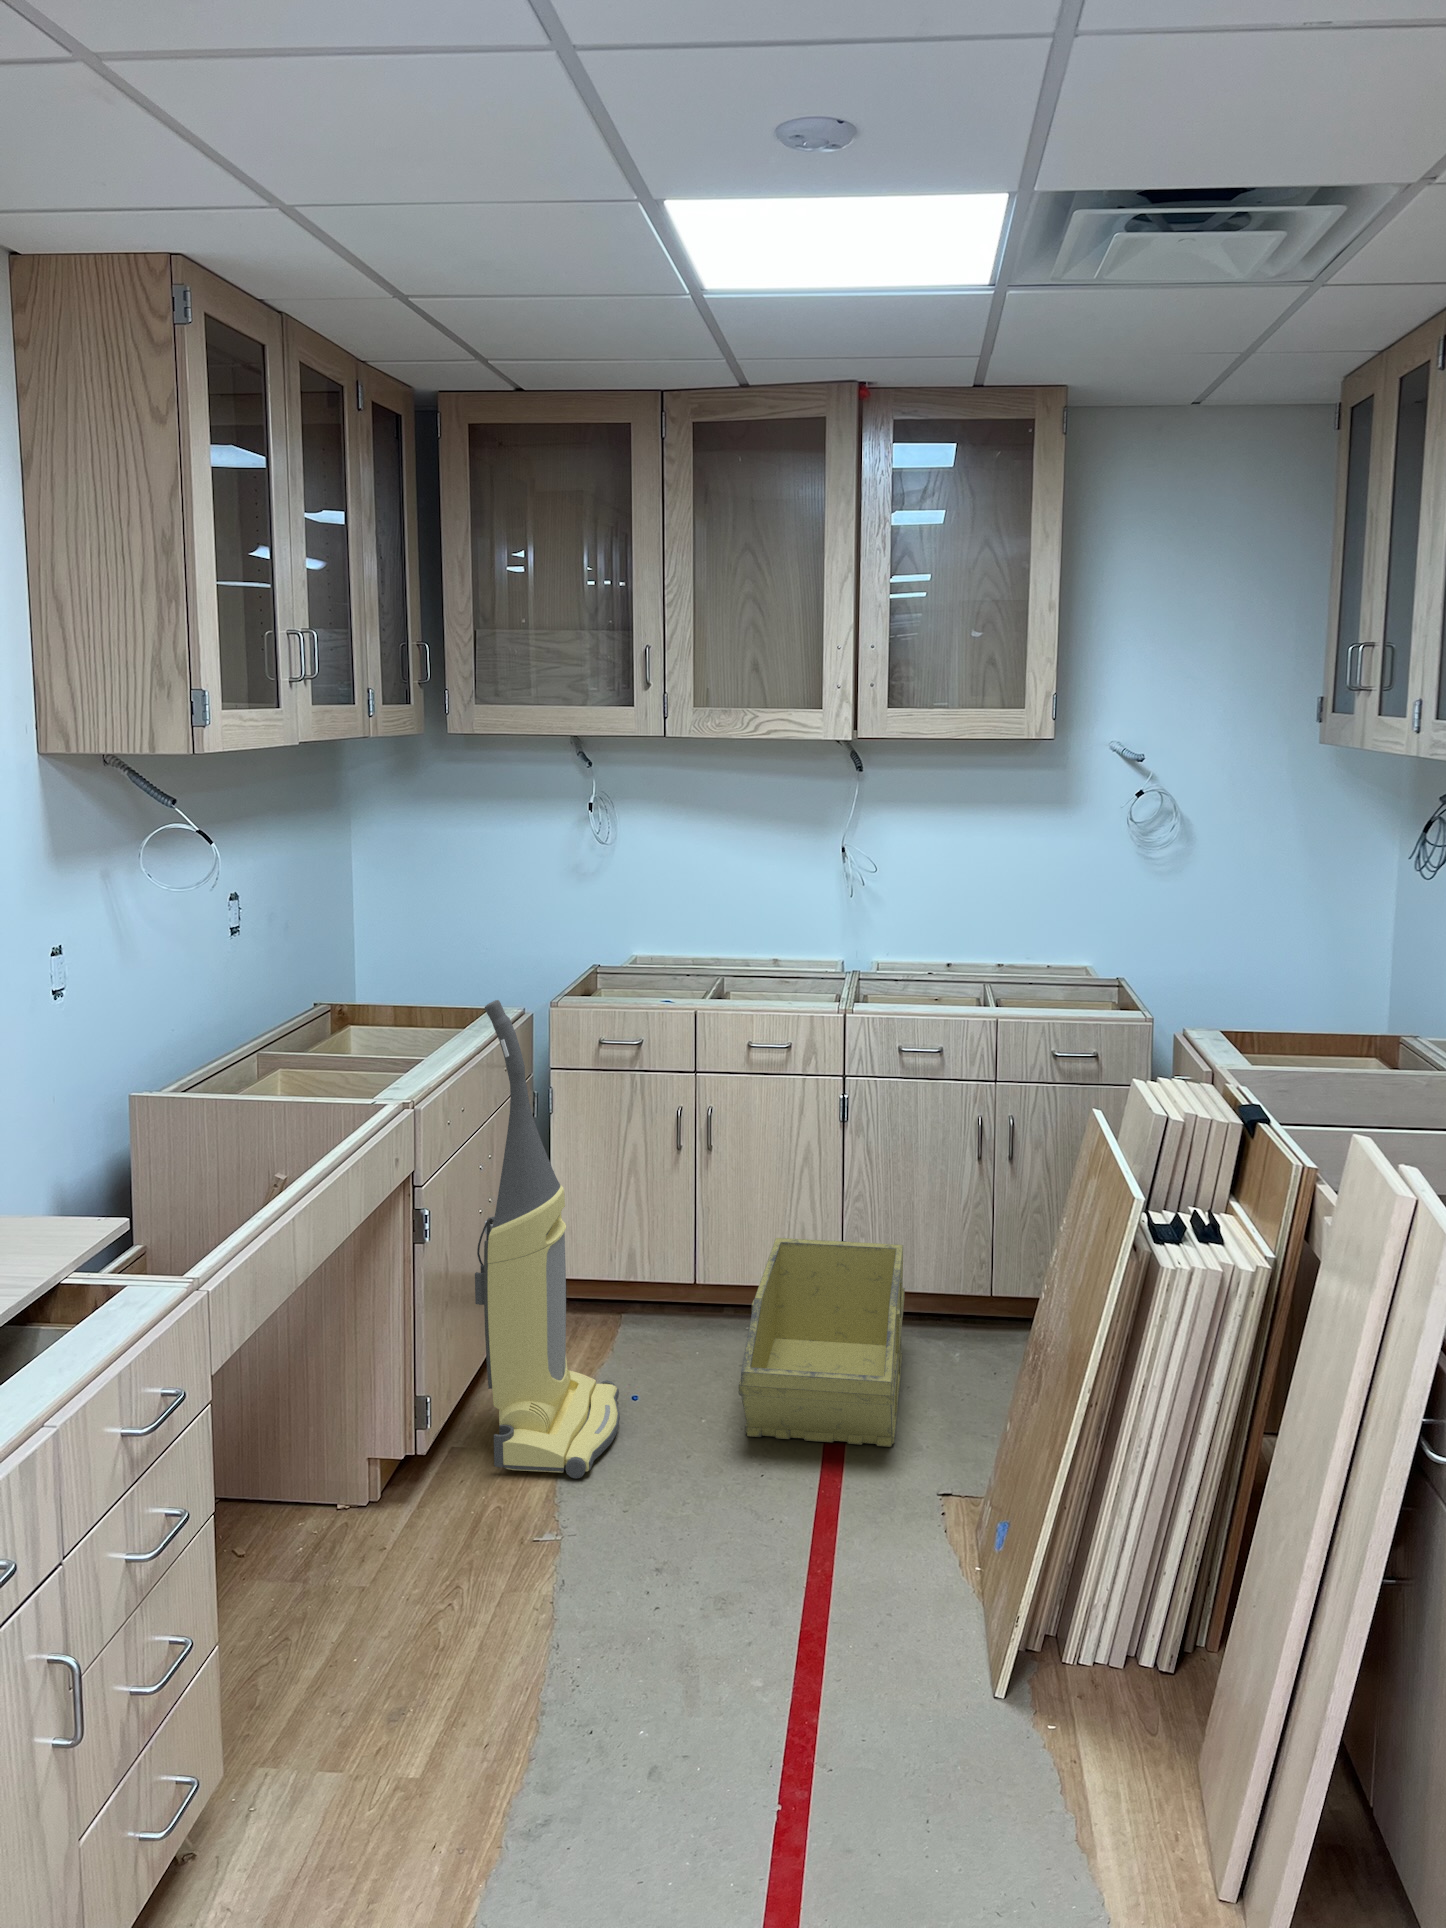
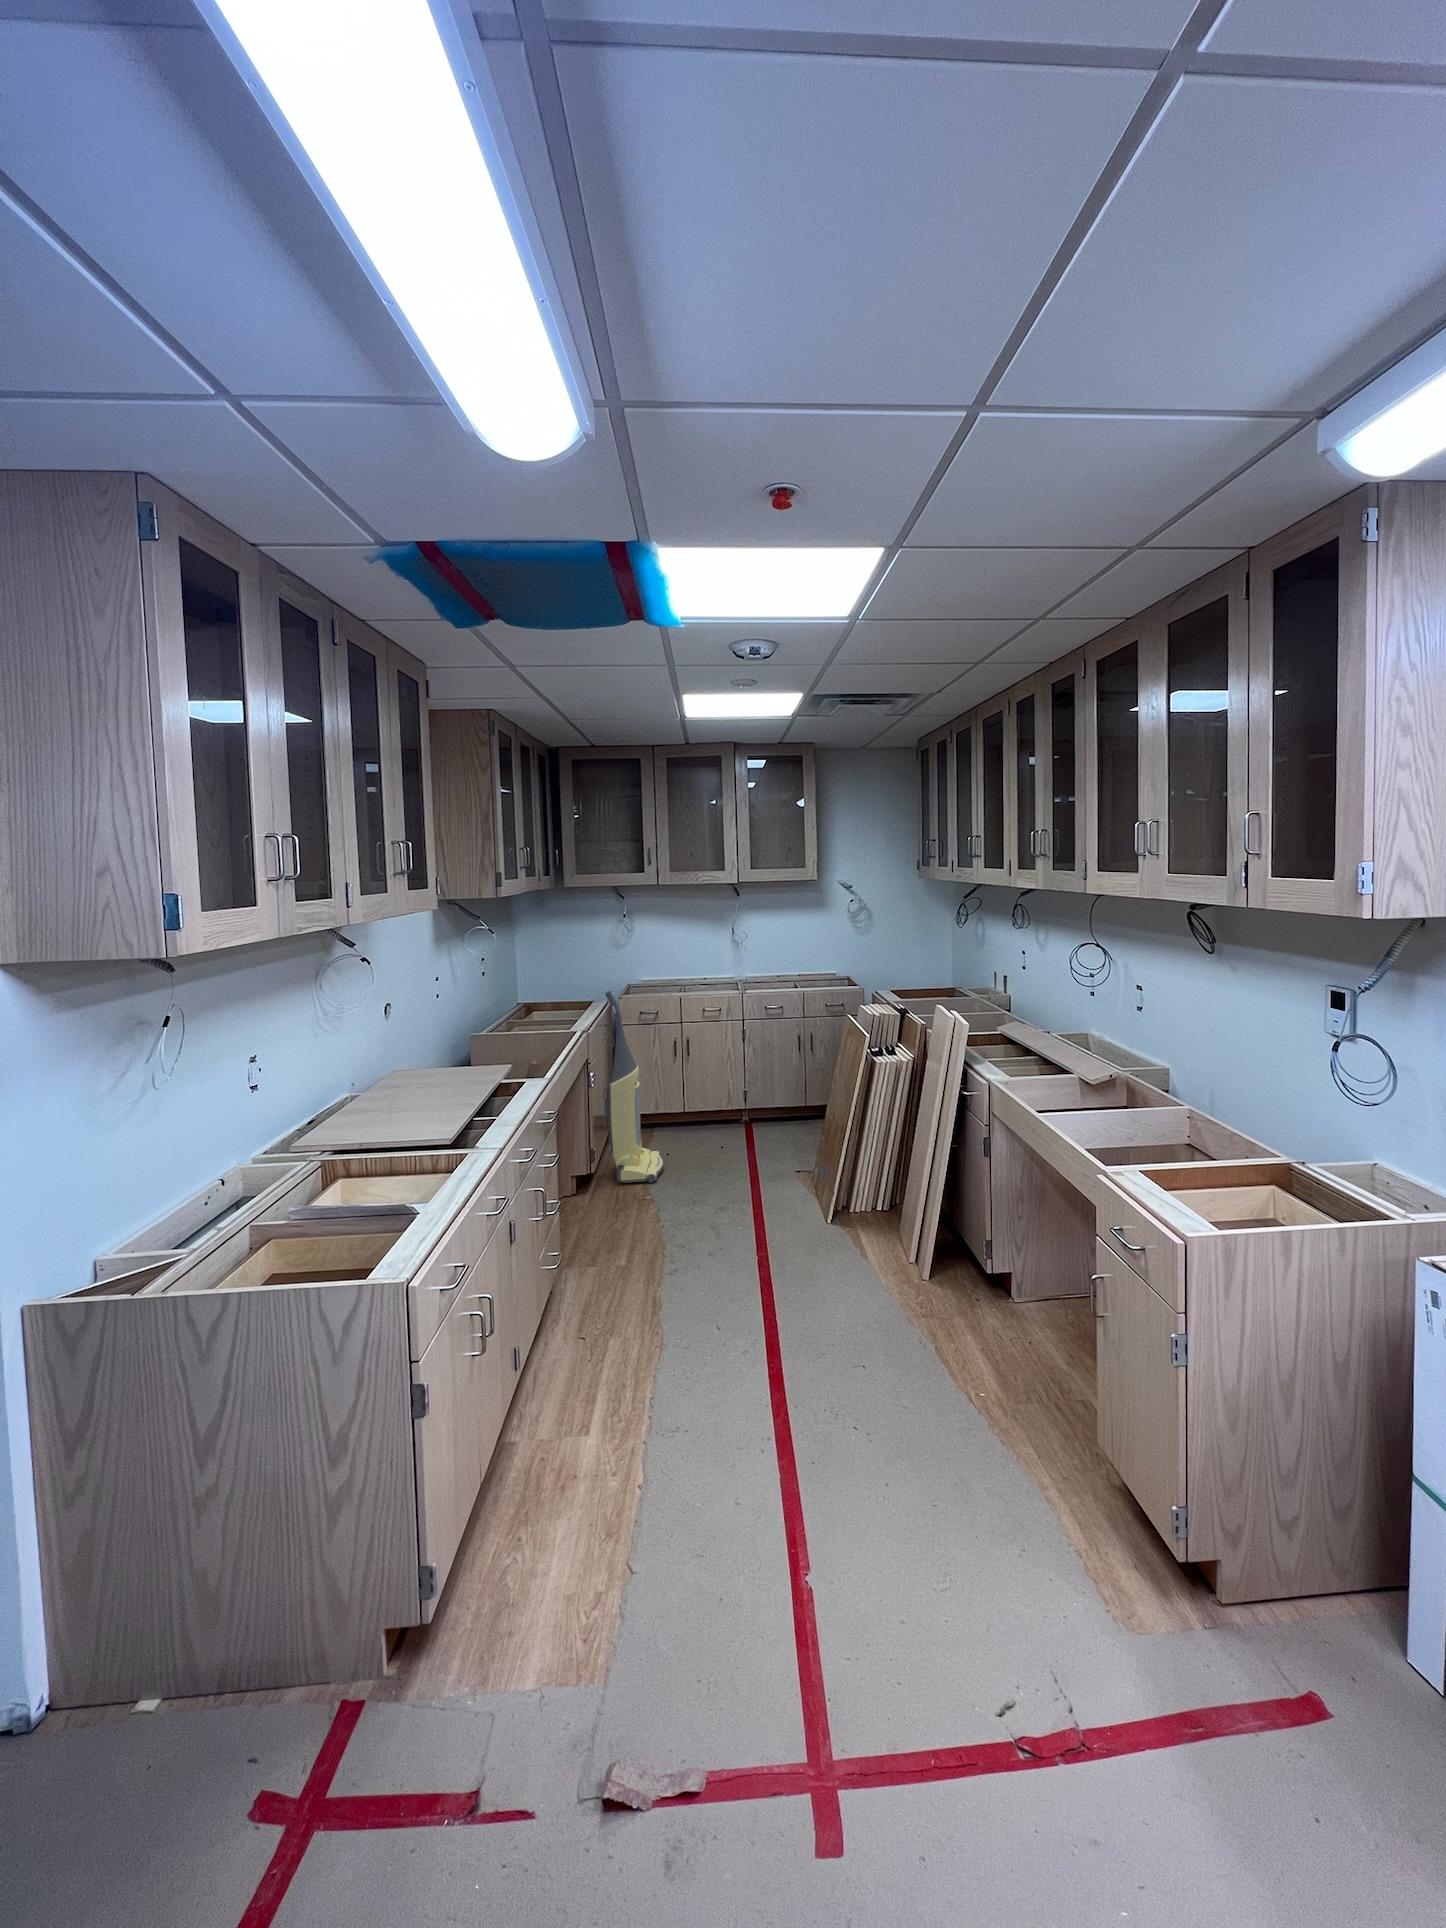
storage bin: present [739,1238,905,1447] -> none [714,1087,776,1164]

